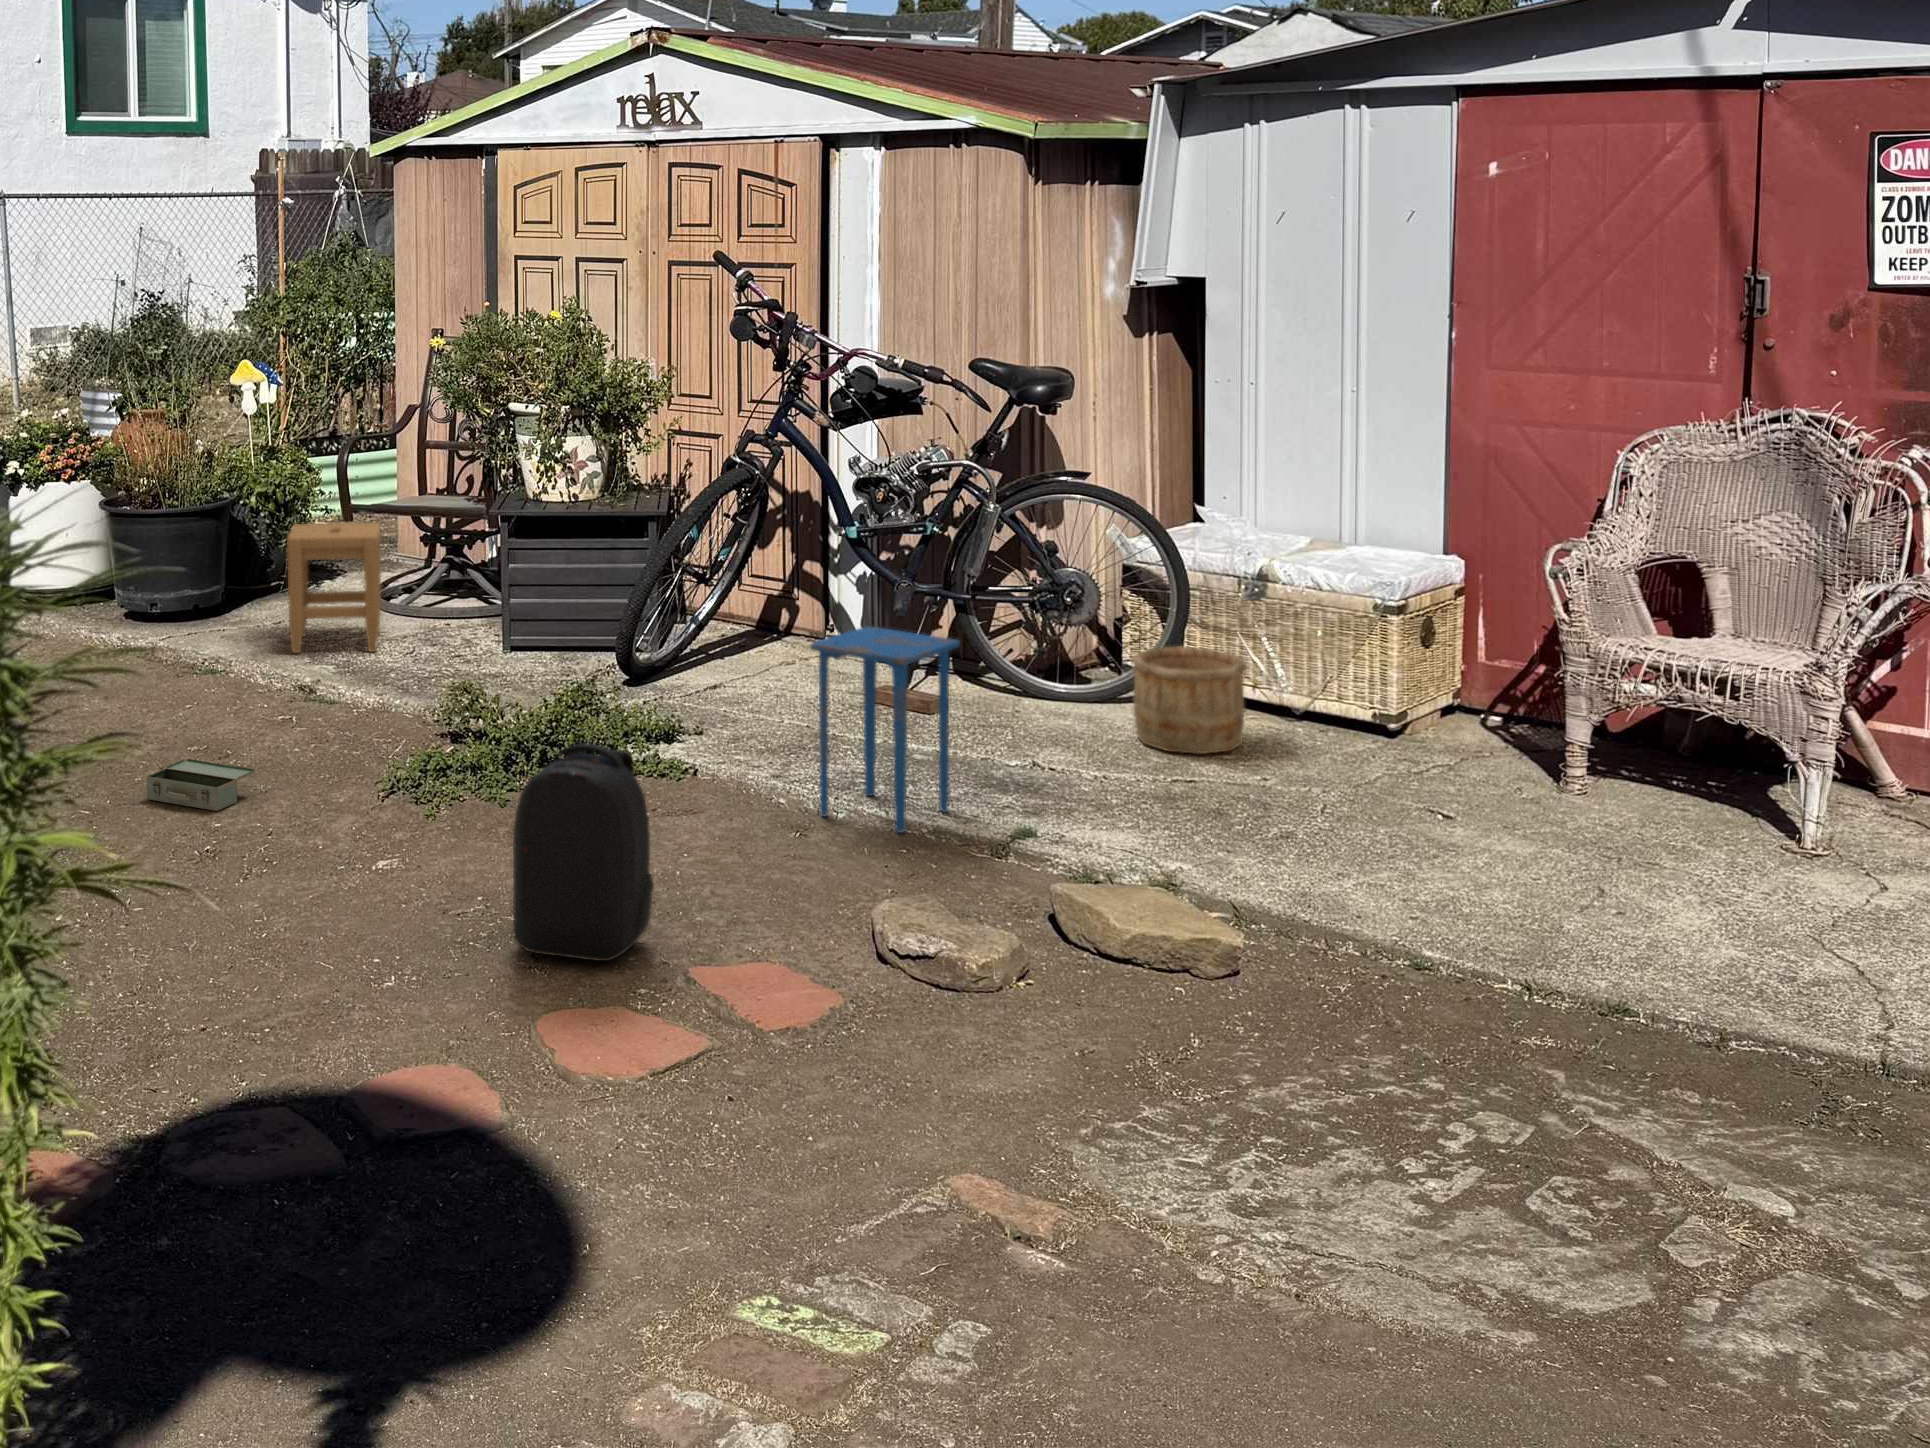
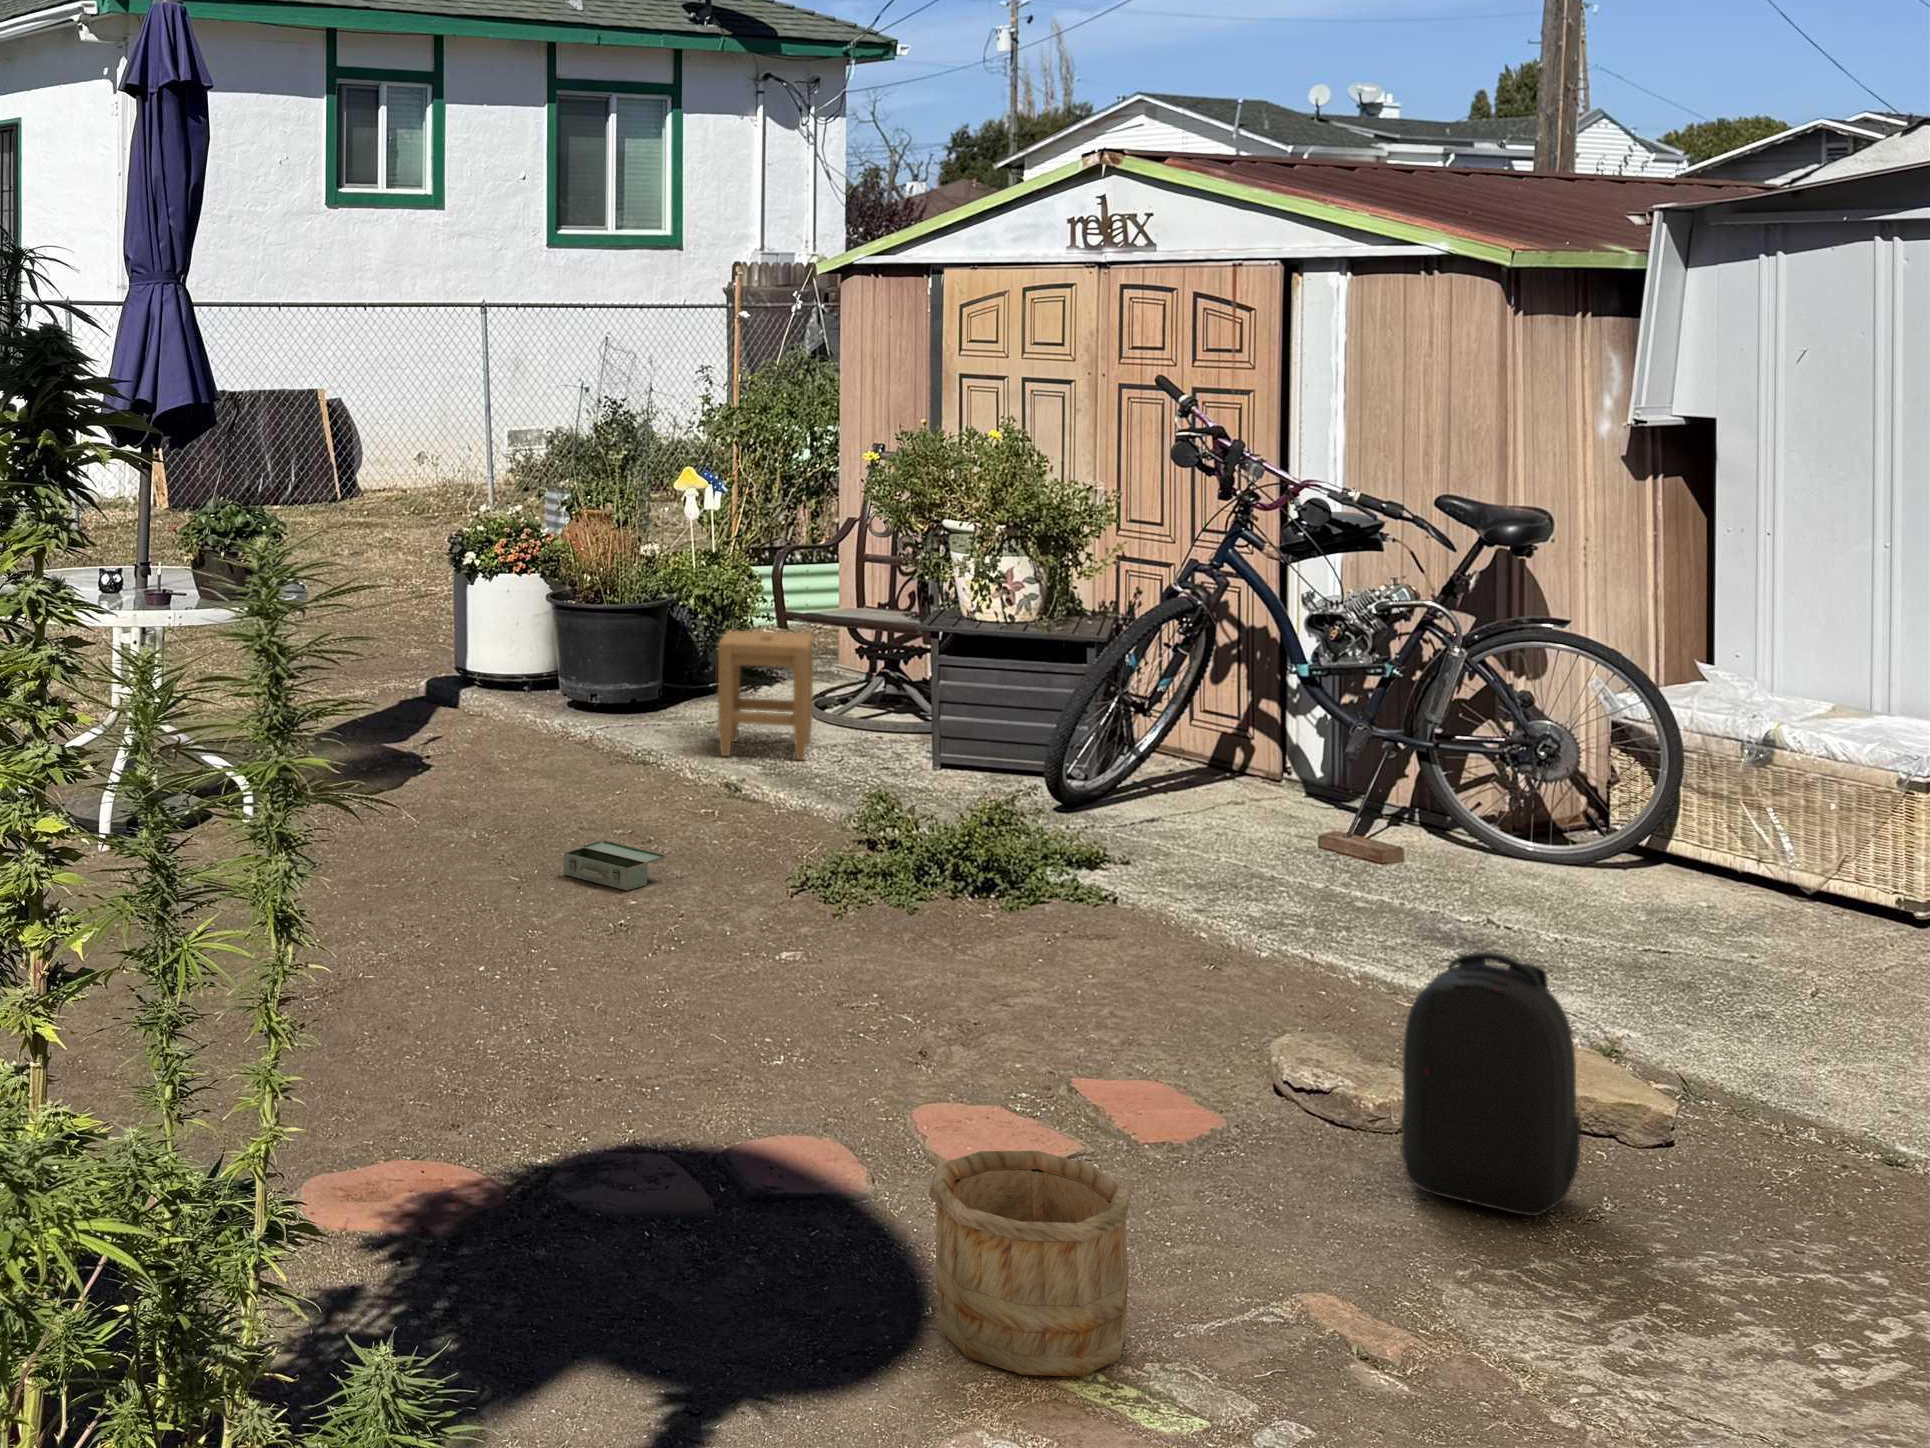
side table: present [810,627,960,832] -> none [1224,761,1391,975]
wooden bucket: present [1131,646,1246,754] -> present [929,1151,1131,1376]
backpack: present [513,743,654,961] -> present [1401,952,1582,1216]

